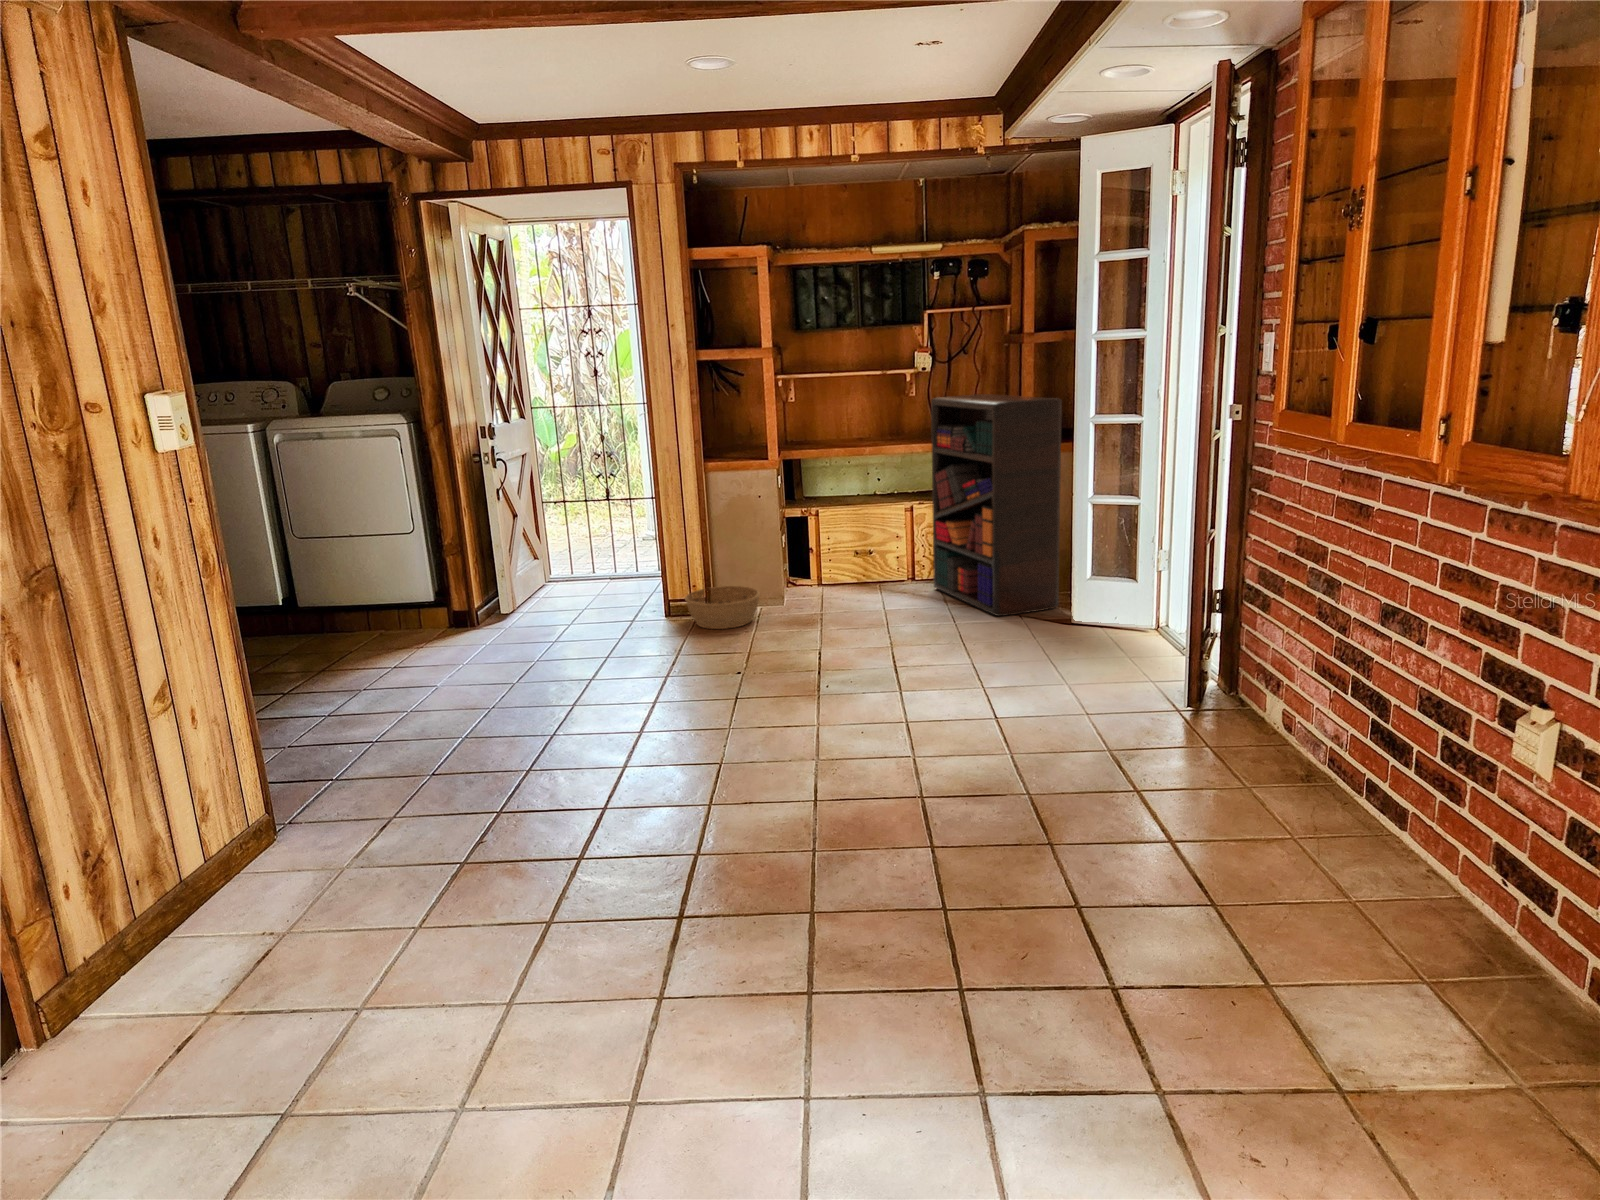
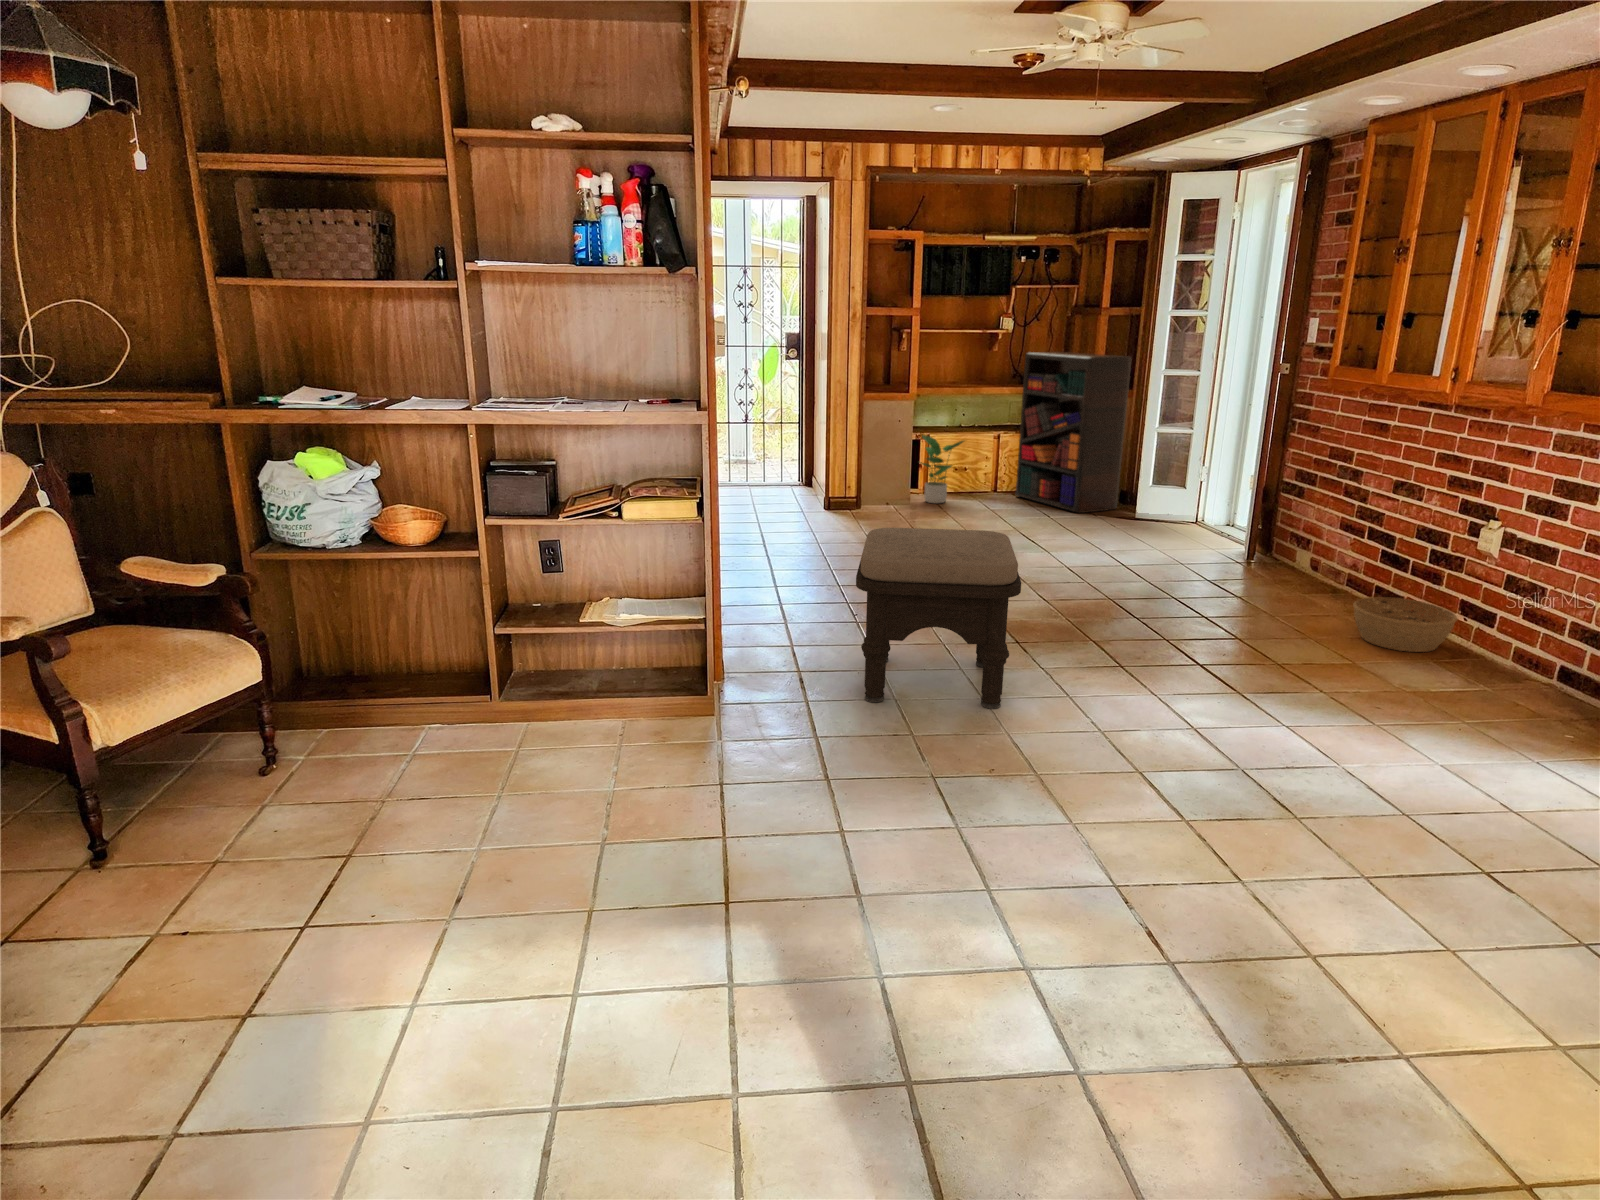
potted plant: none [791,512,853,604] -> present [921,435,964,503]
basket: present [685,586,760,629] -> present [1353,597,1457,652]
ottoman: none [216,738,600,1120] -> present [856,528,1021,709]

